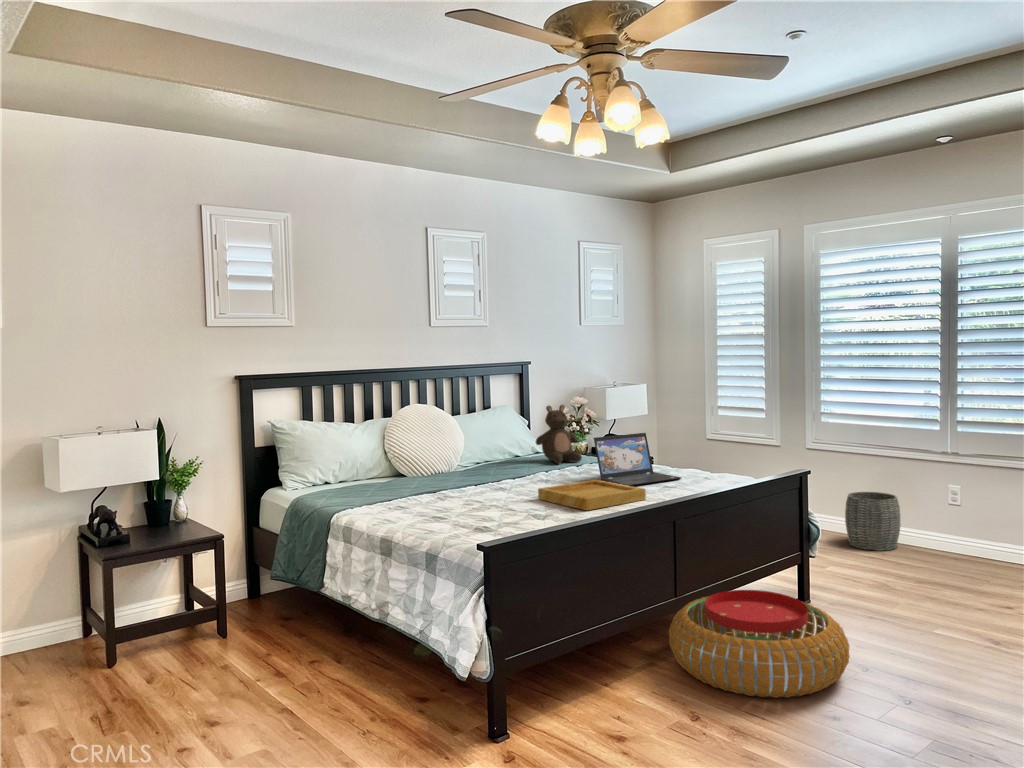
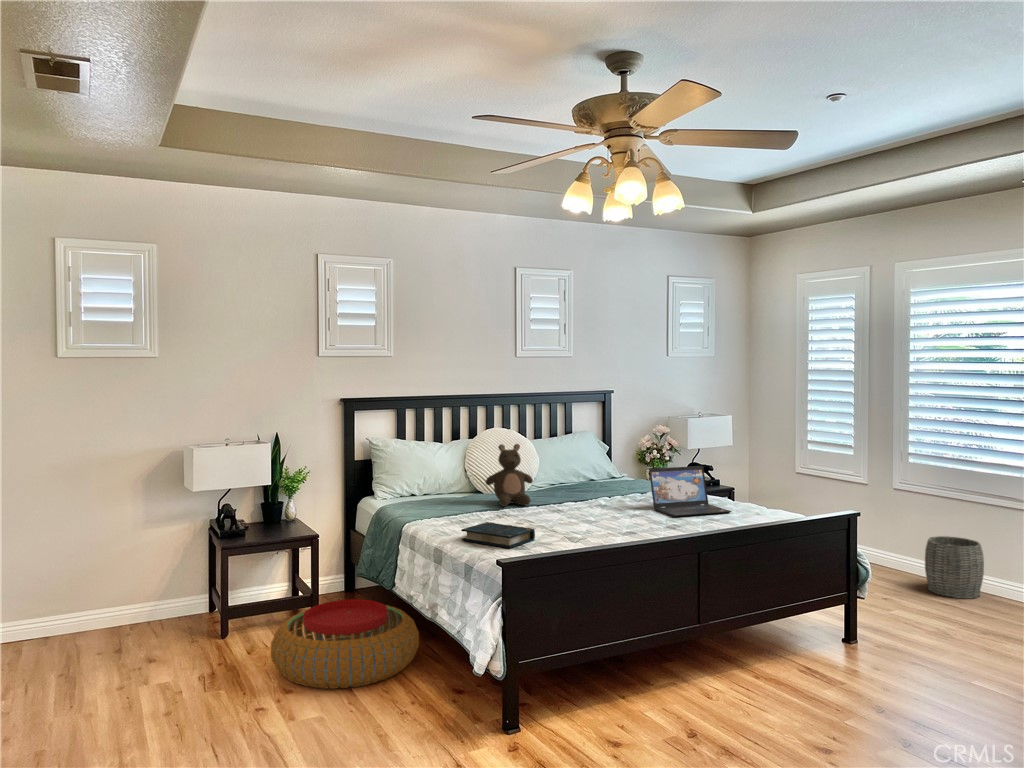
stuffed bear: present [536,405,582,464] -> present [486,444,533,506]
tray: present [538,480,646,510] -> none [585,508,682,537]
book: none [412,504,495,531] -> present [461,522,535,548]
pouf: present [669,590,850,698] -> present [271,599,419,689]

